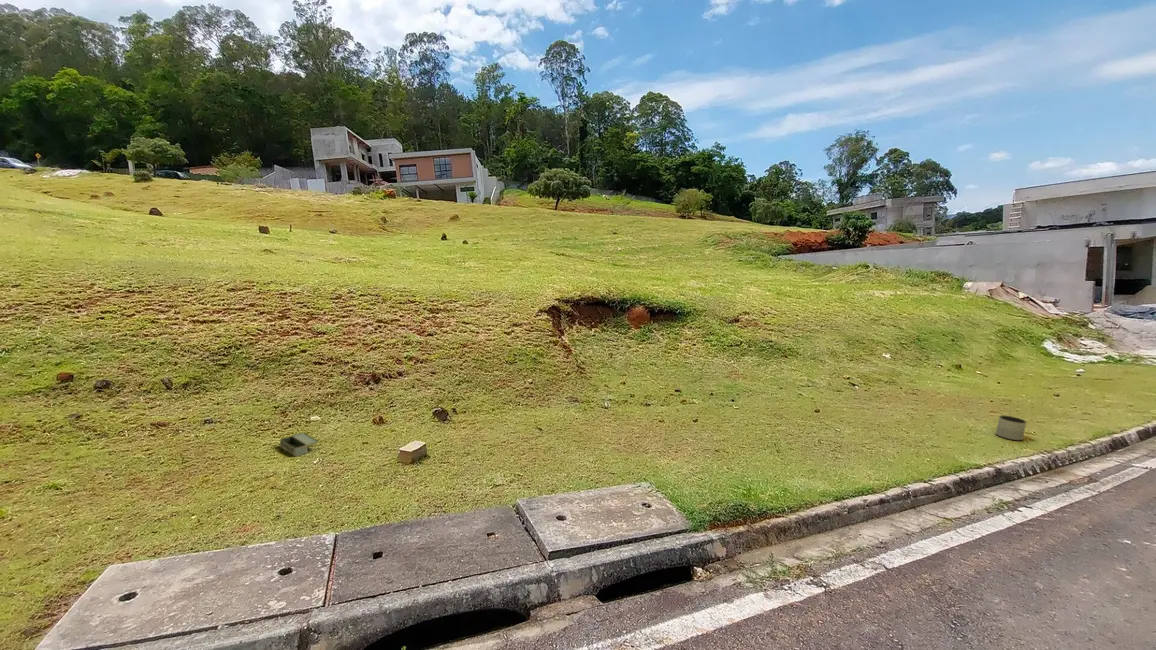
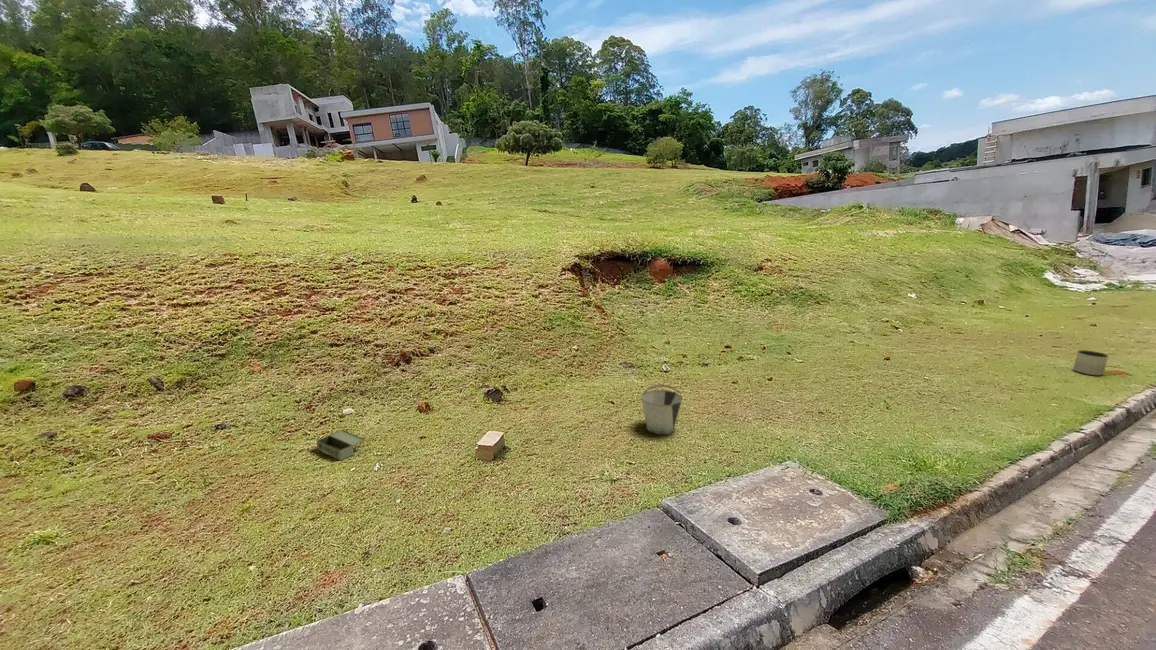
bucket: none [558,415,594,459] -> present [641,384,682,434]

